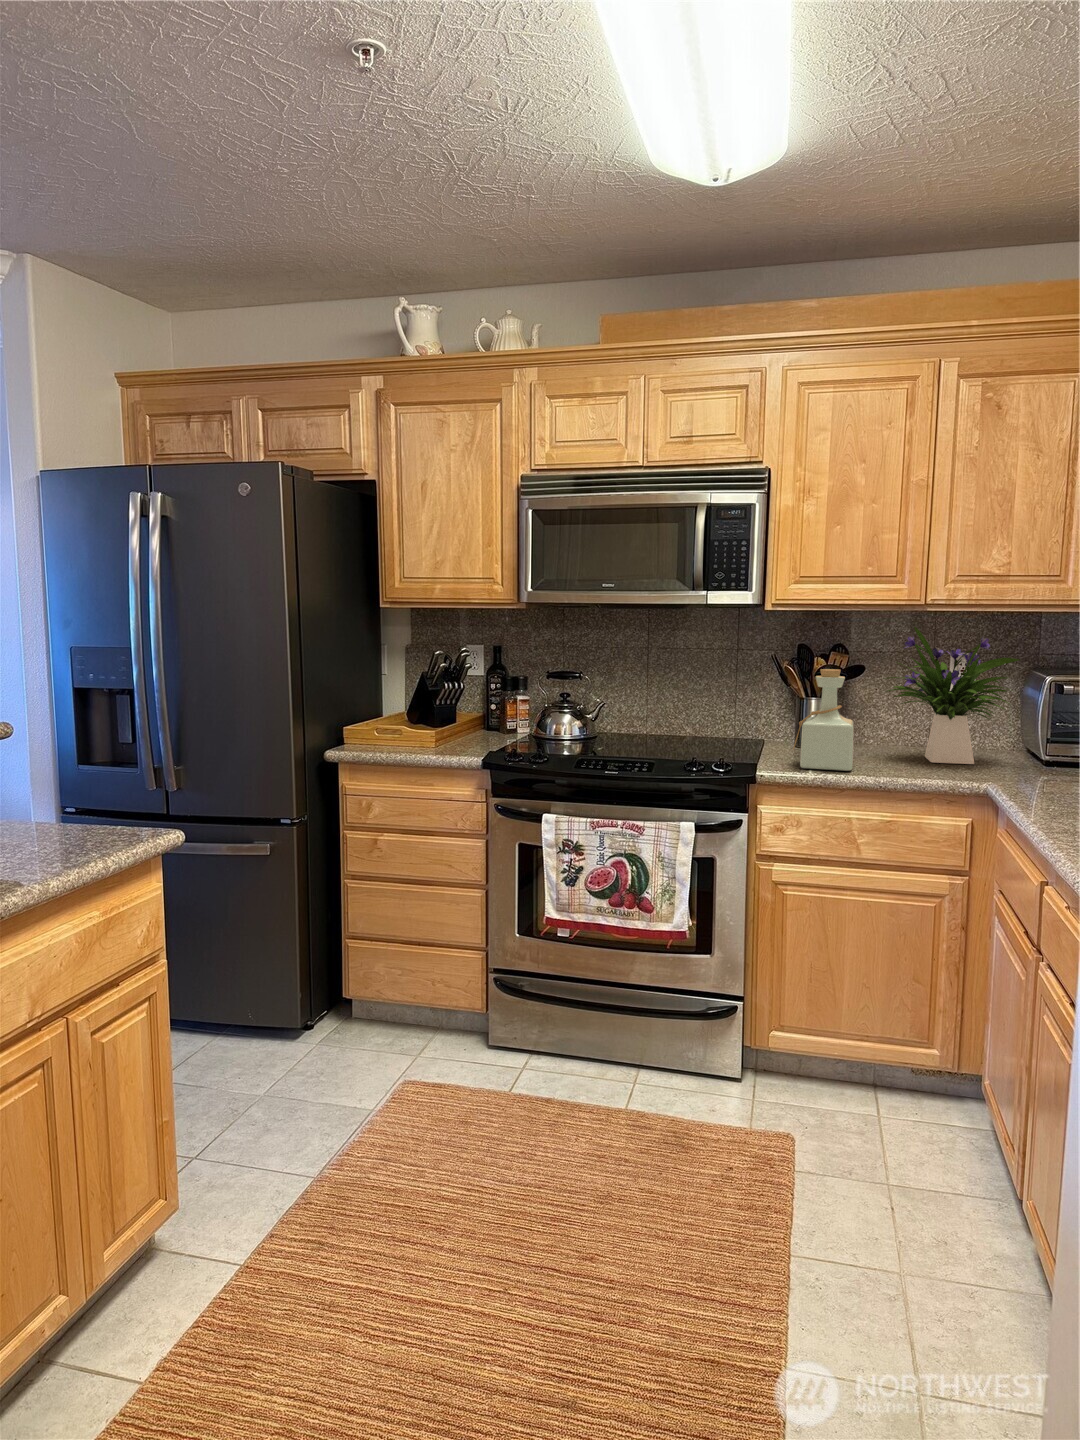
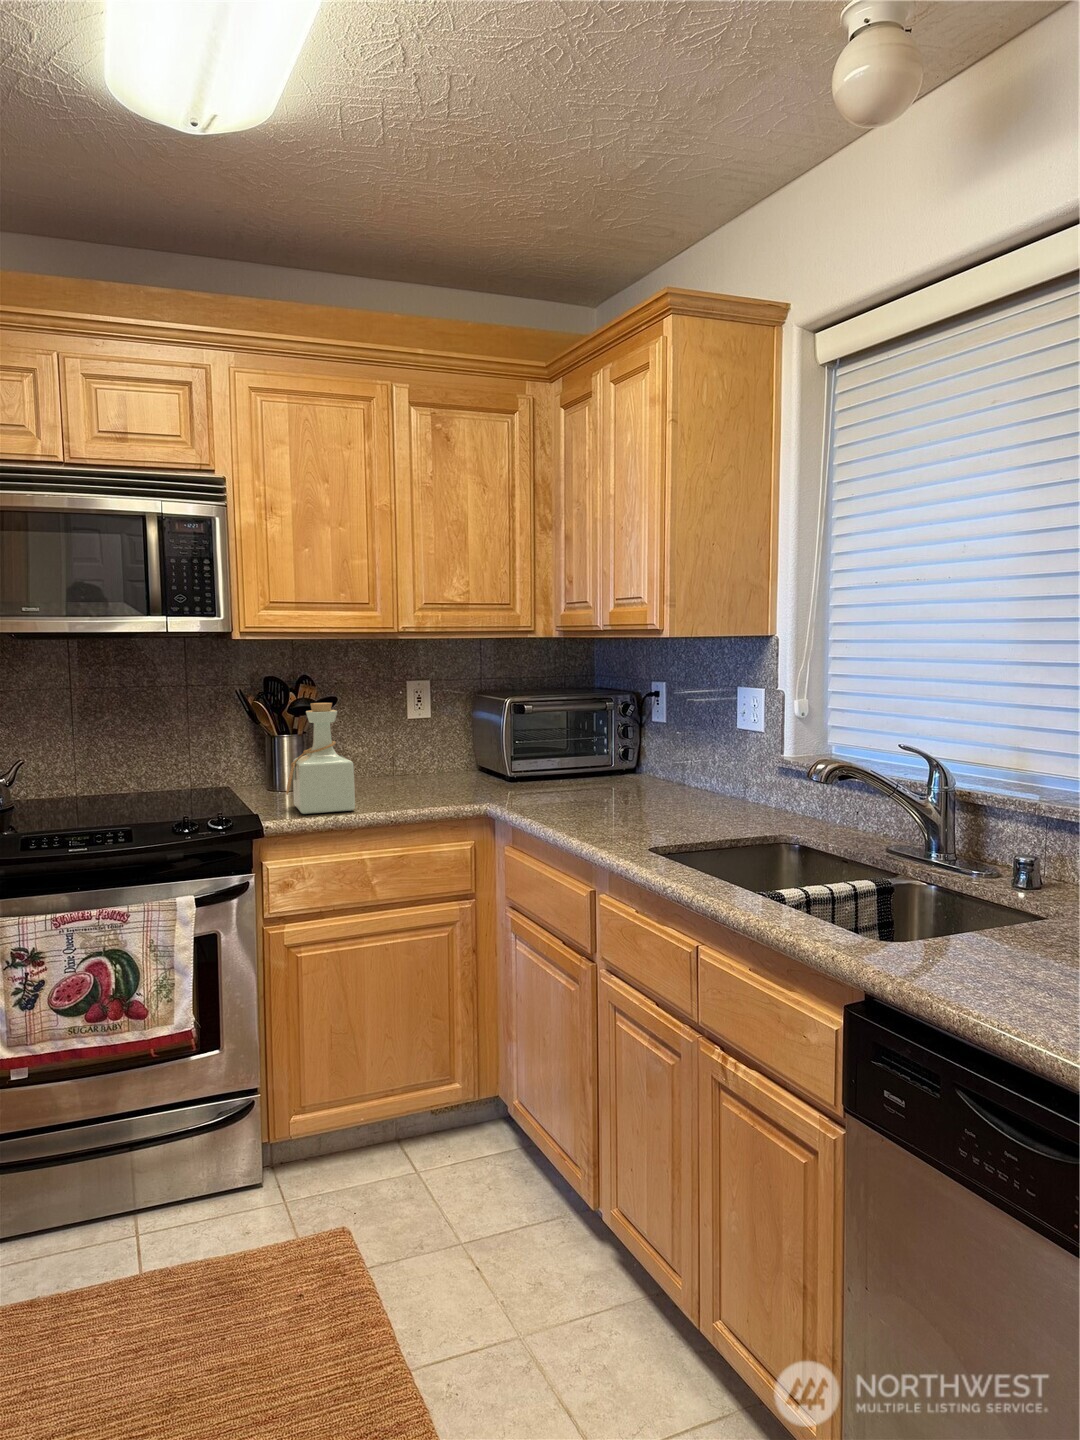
flower arrangement: present [884,627,1020,764] -> none [358,655,484,791]

